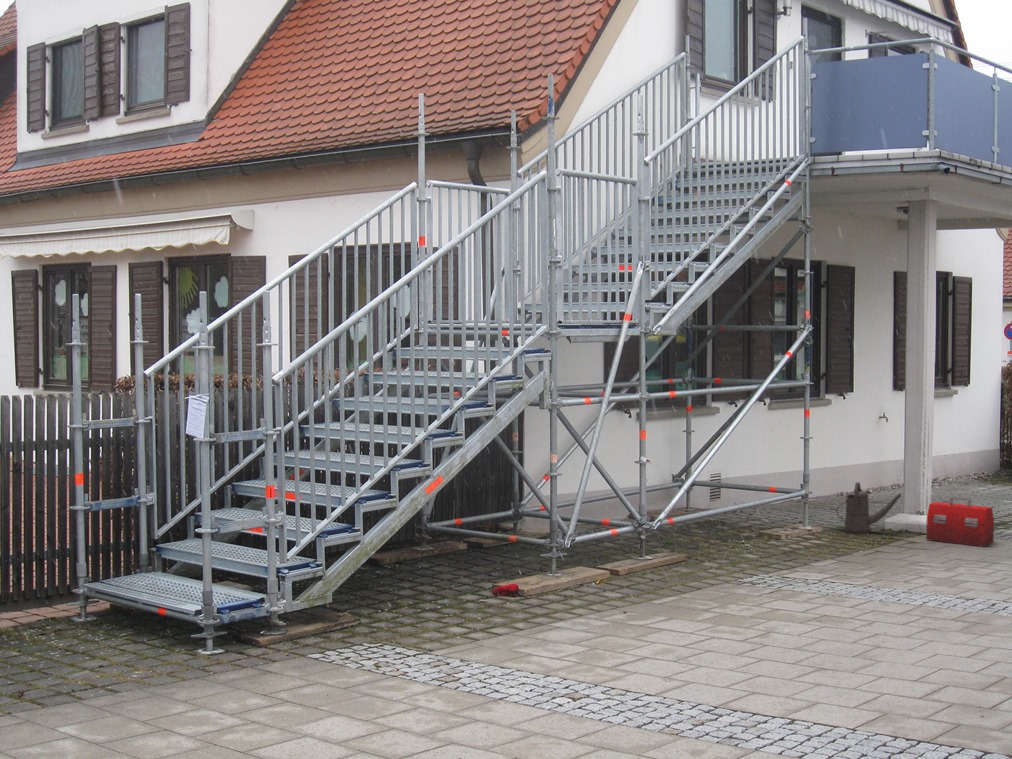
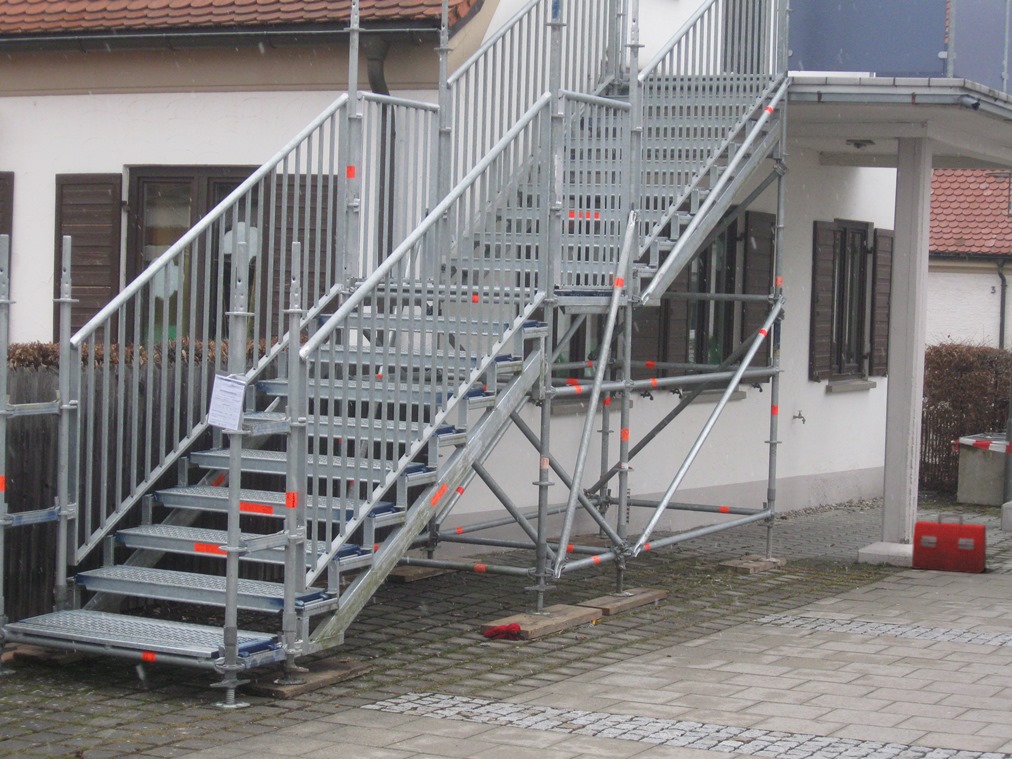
watering can: present [836,482,901,534] -> none [799,499,879,564]

